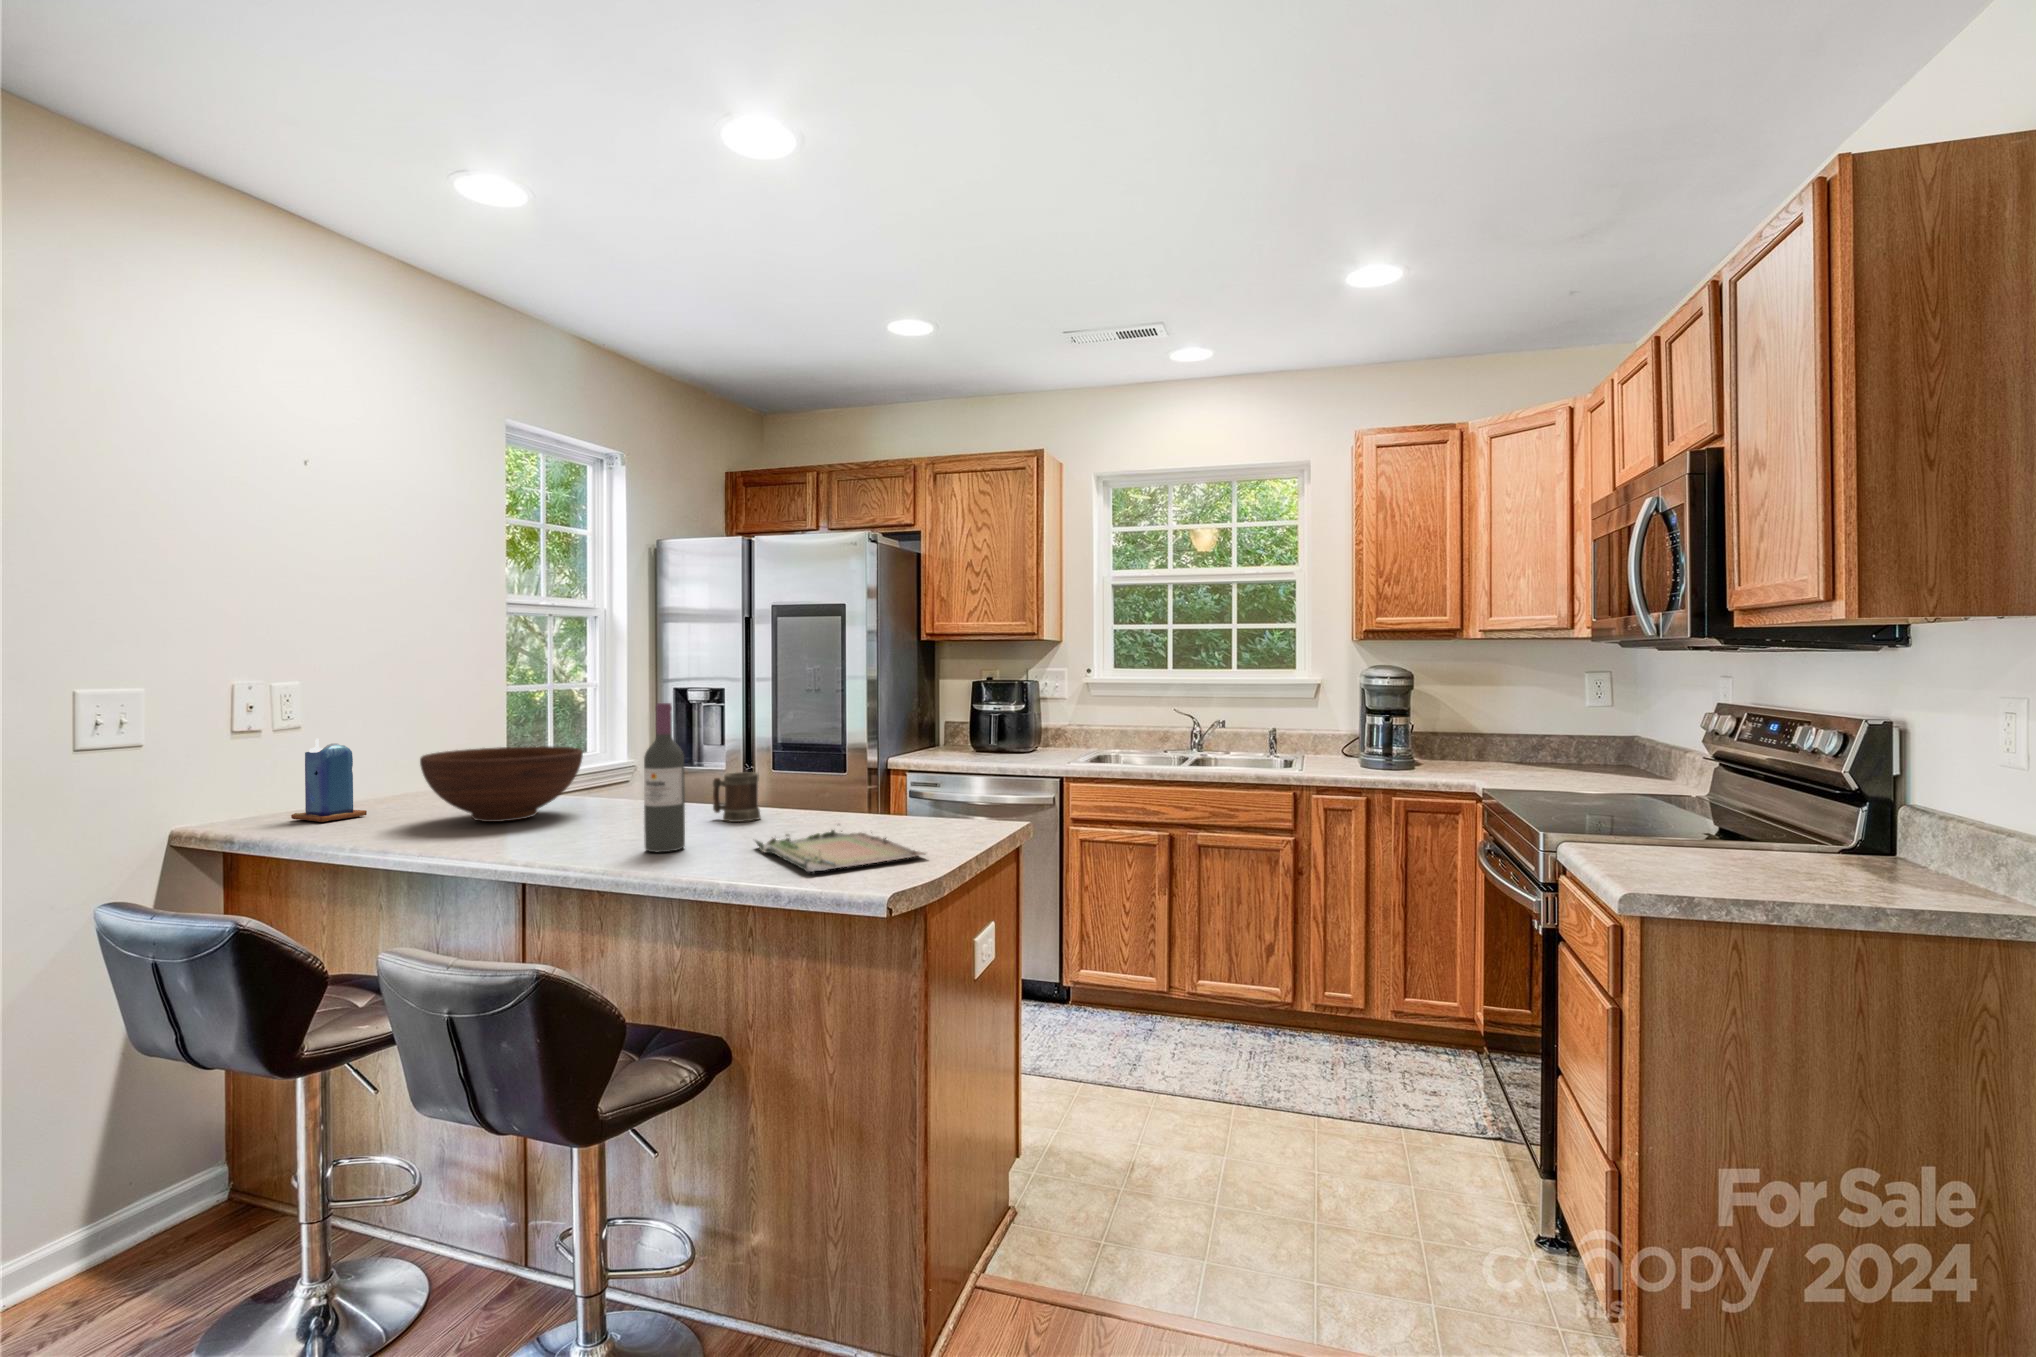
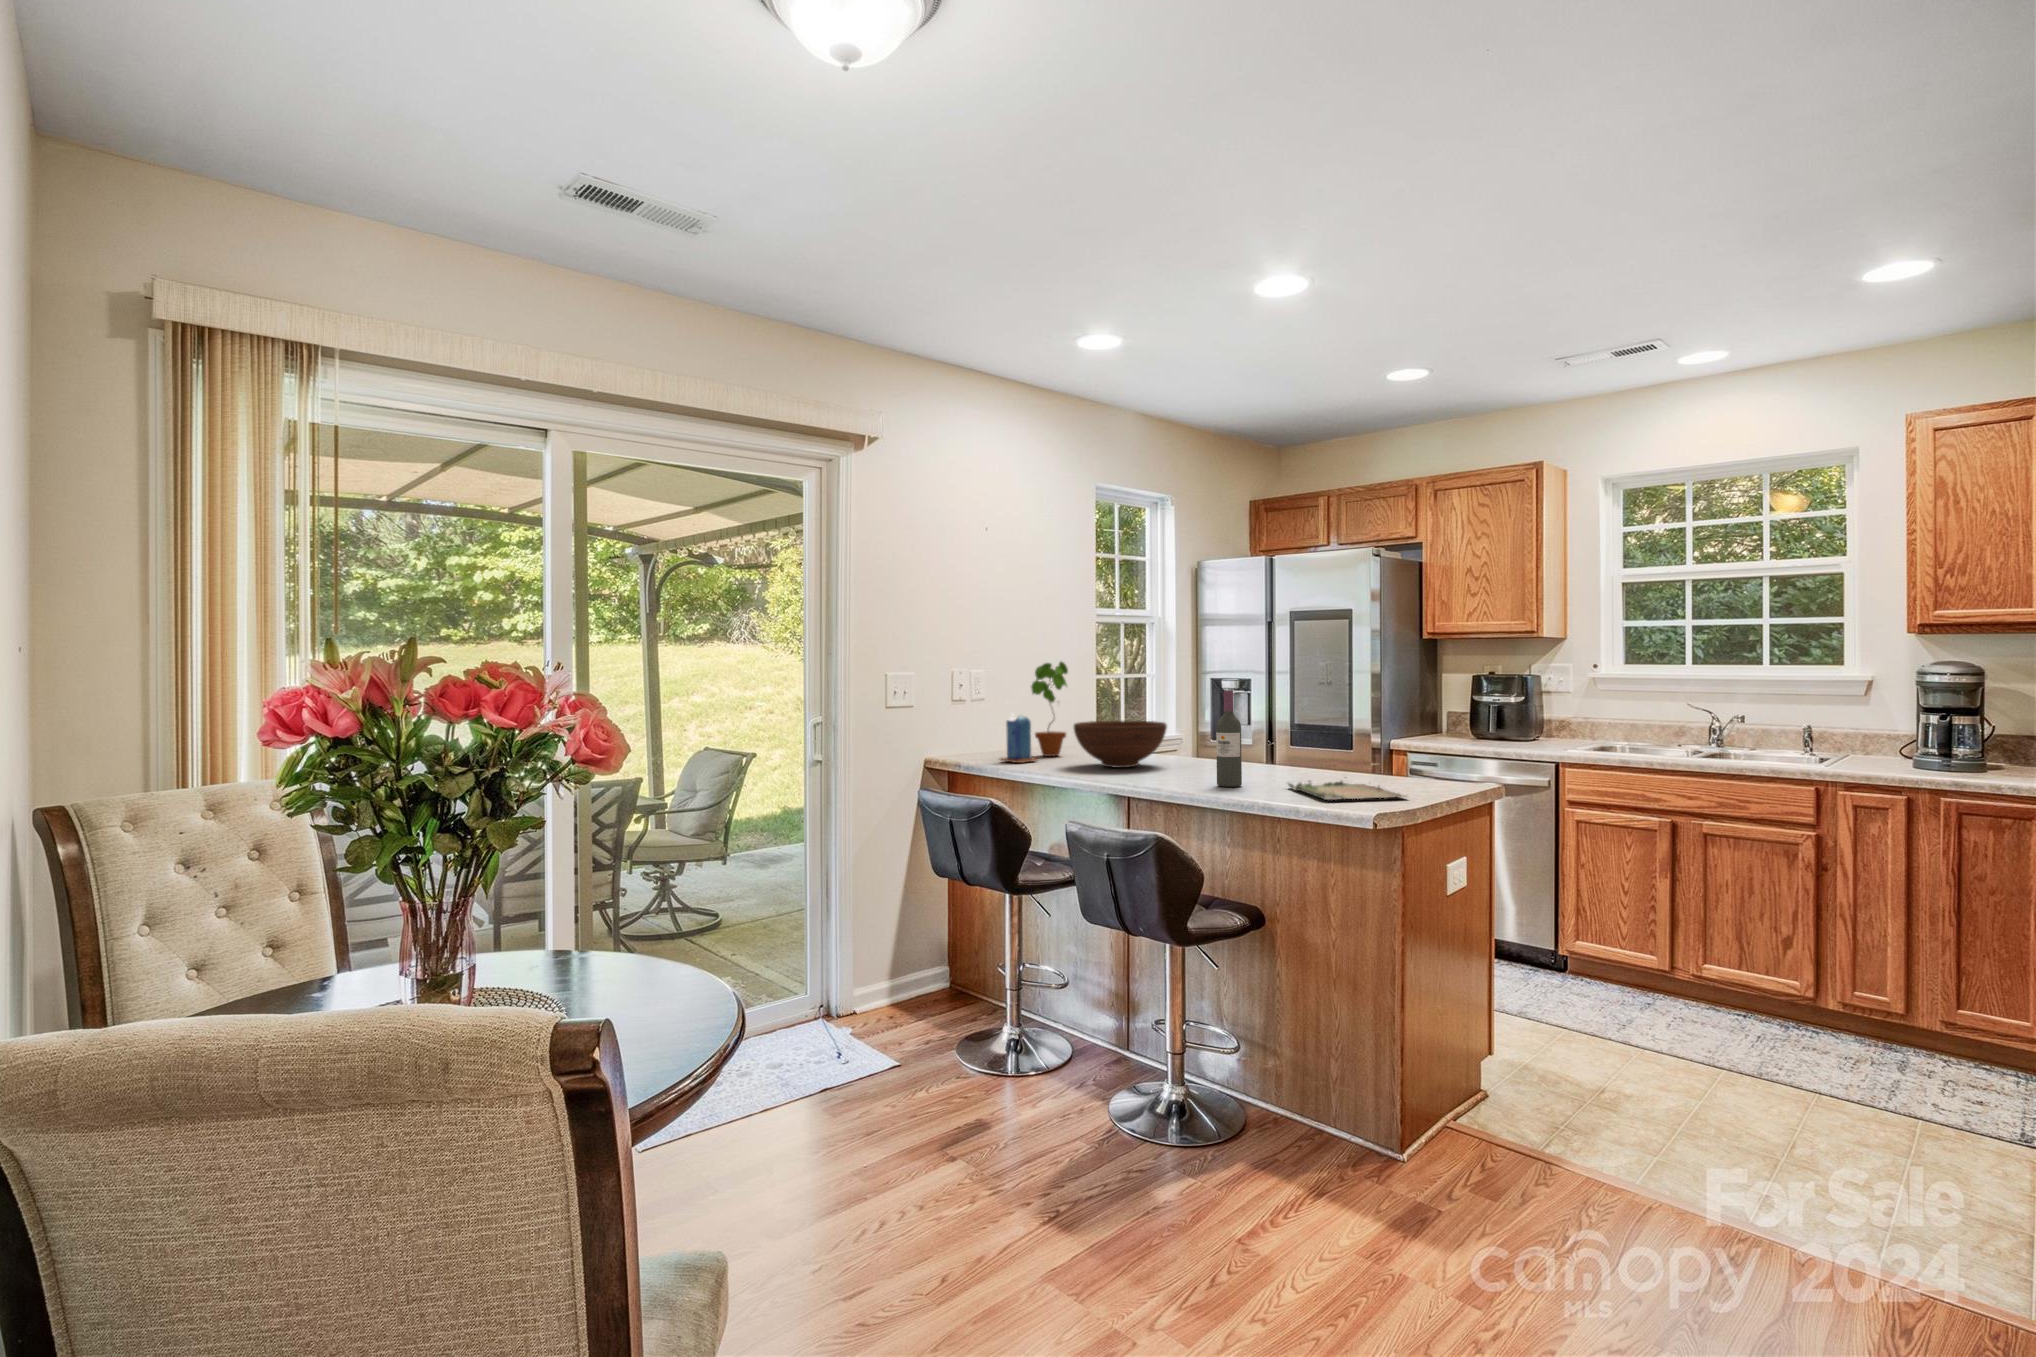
potted plant: none [362,658,434,804] -> present [1031,662,1068,756]
mug: present [713,772,760,822] -> none [1255,741,1288,775]

